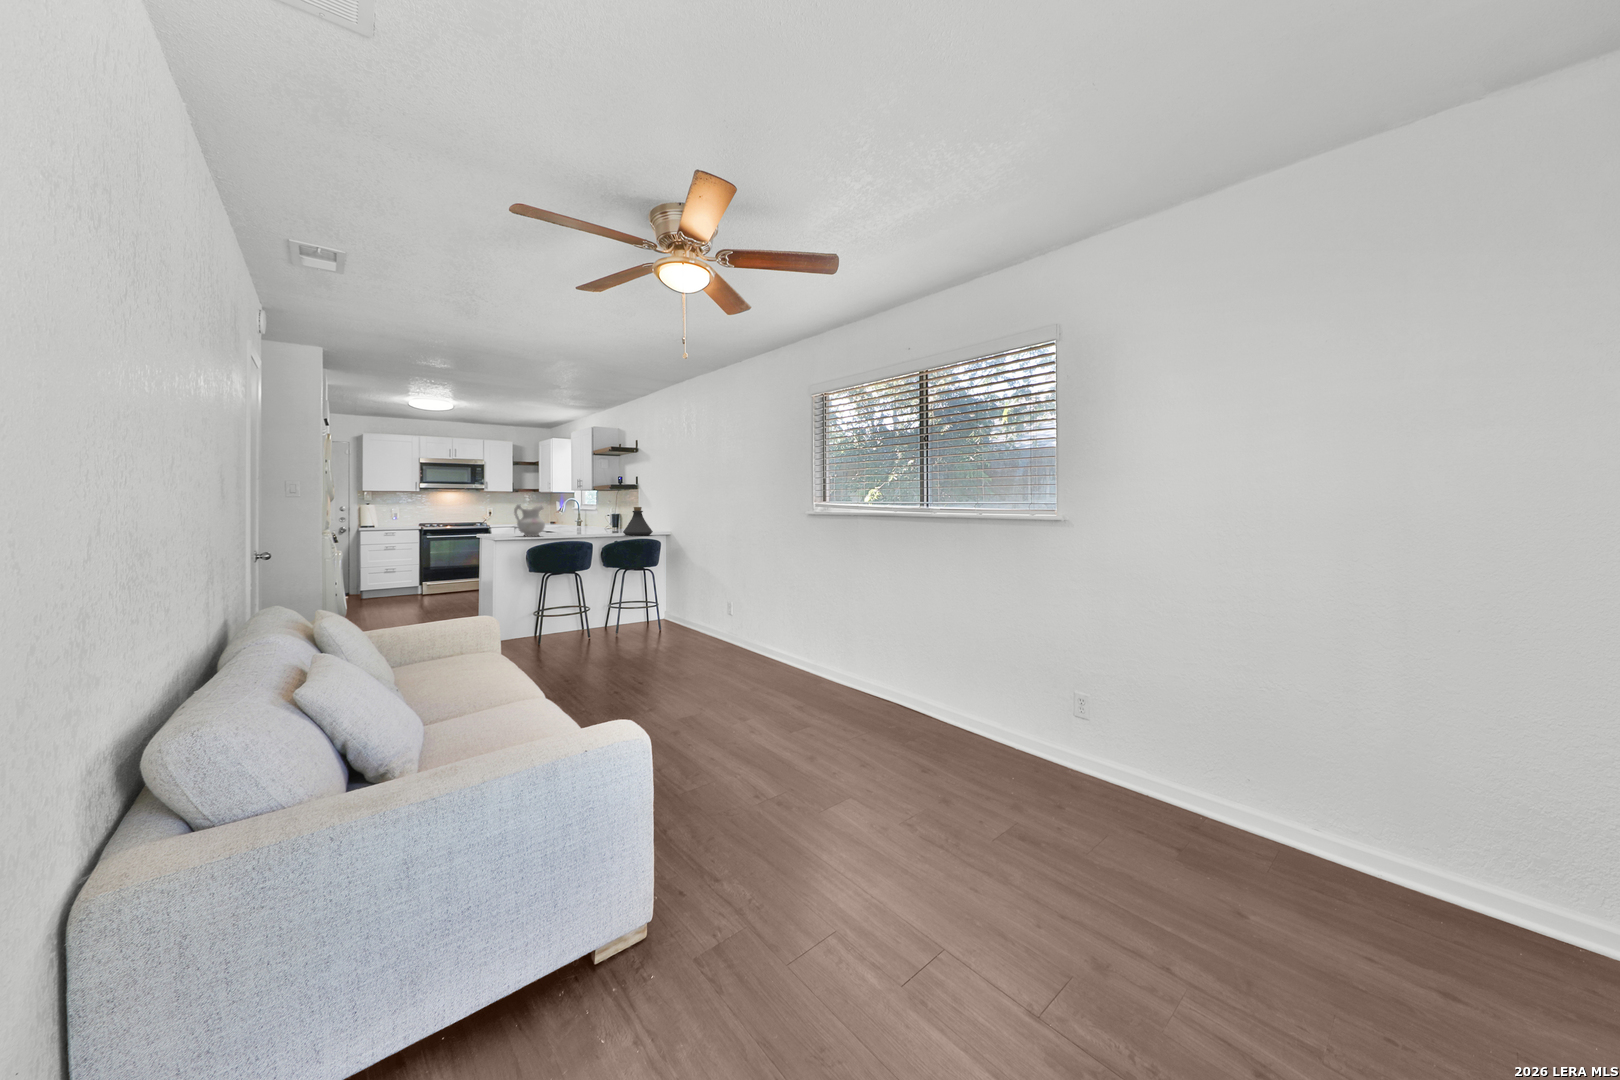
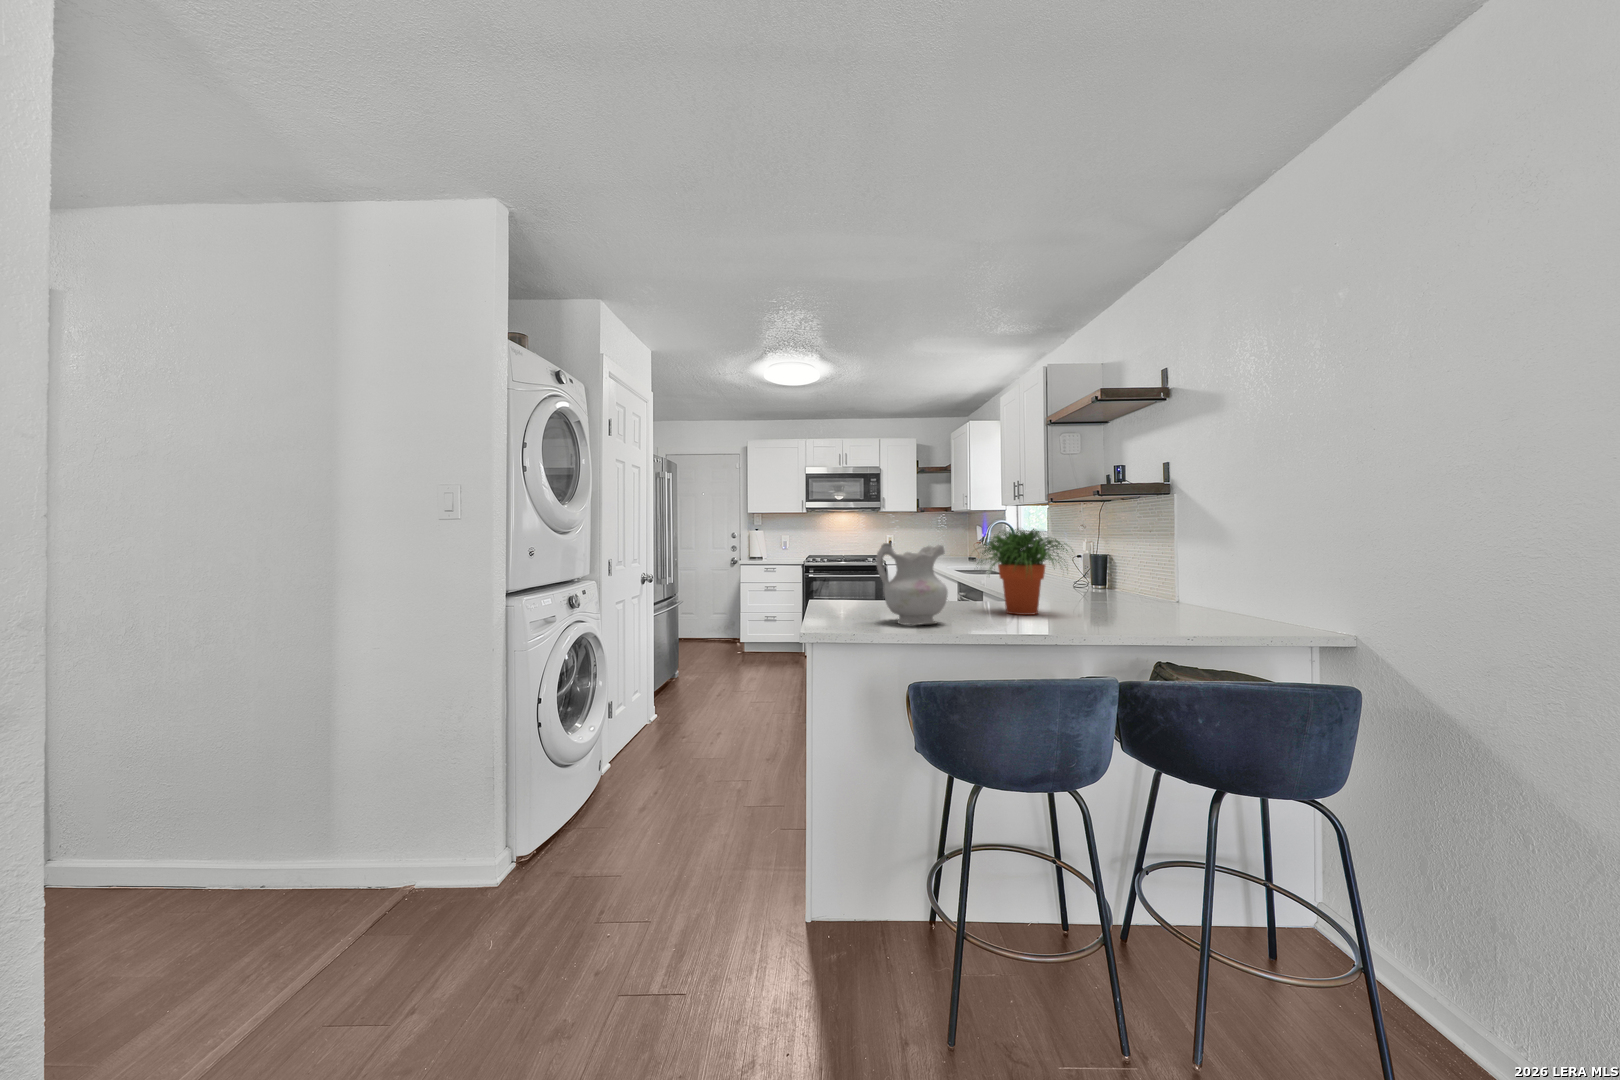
potted plant: none [553,500,597,535] -> present [981,527,1073,615]
bottle: present [623,507,653,536] -> none [1144,543,1237,626]

